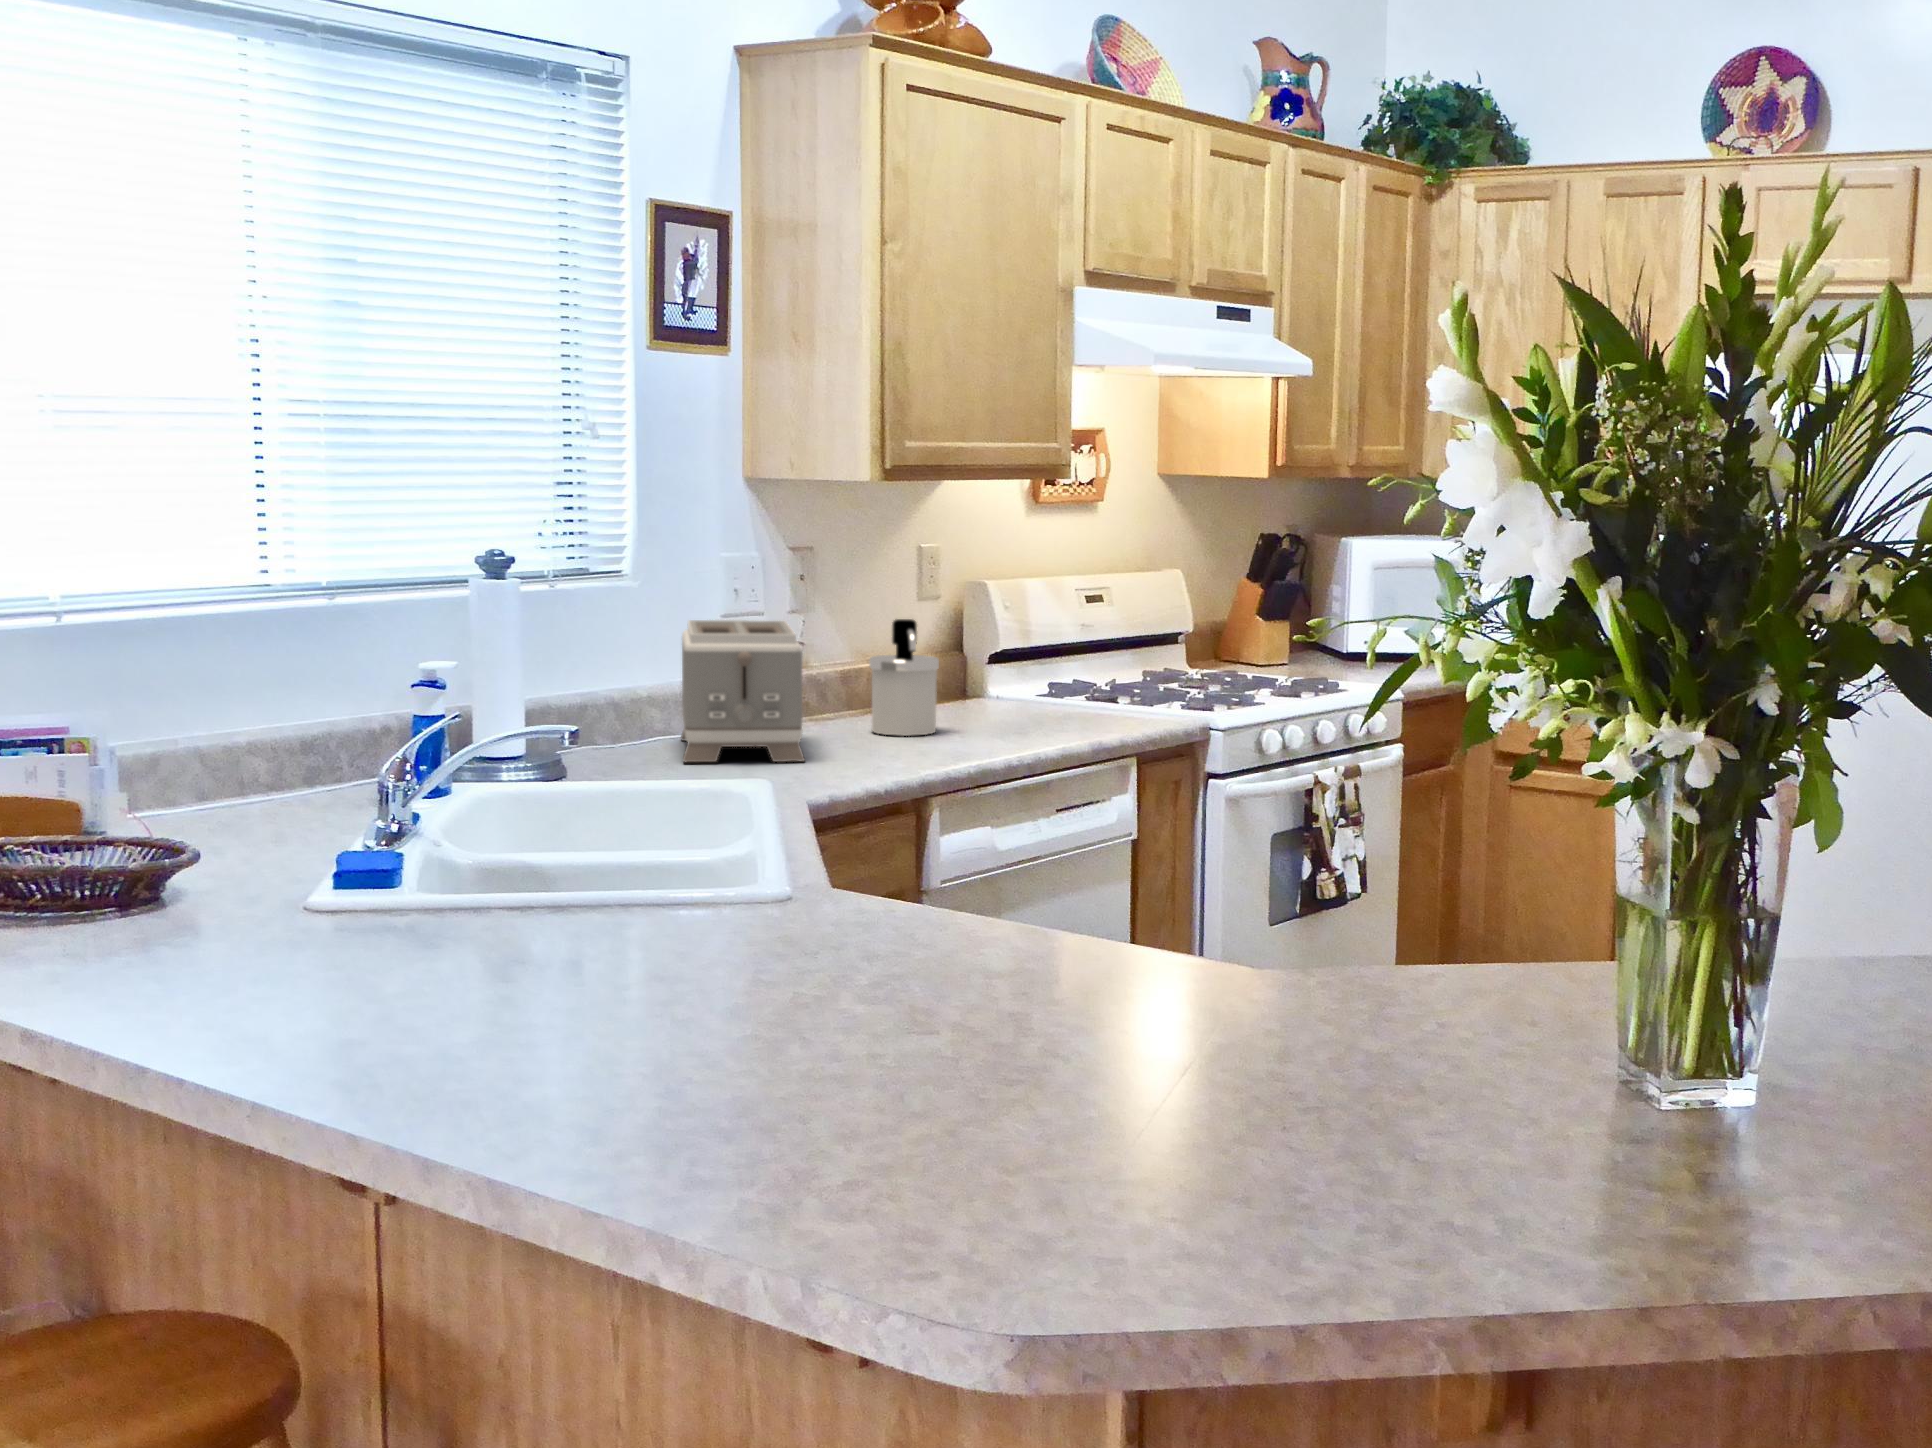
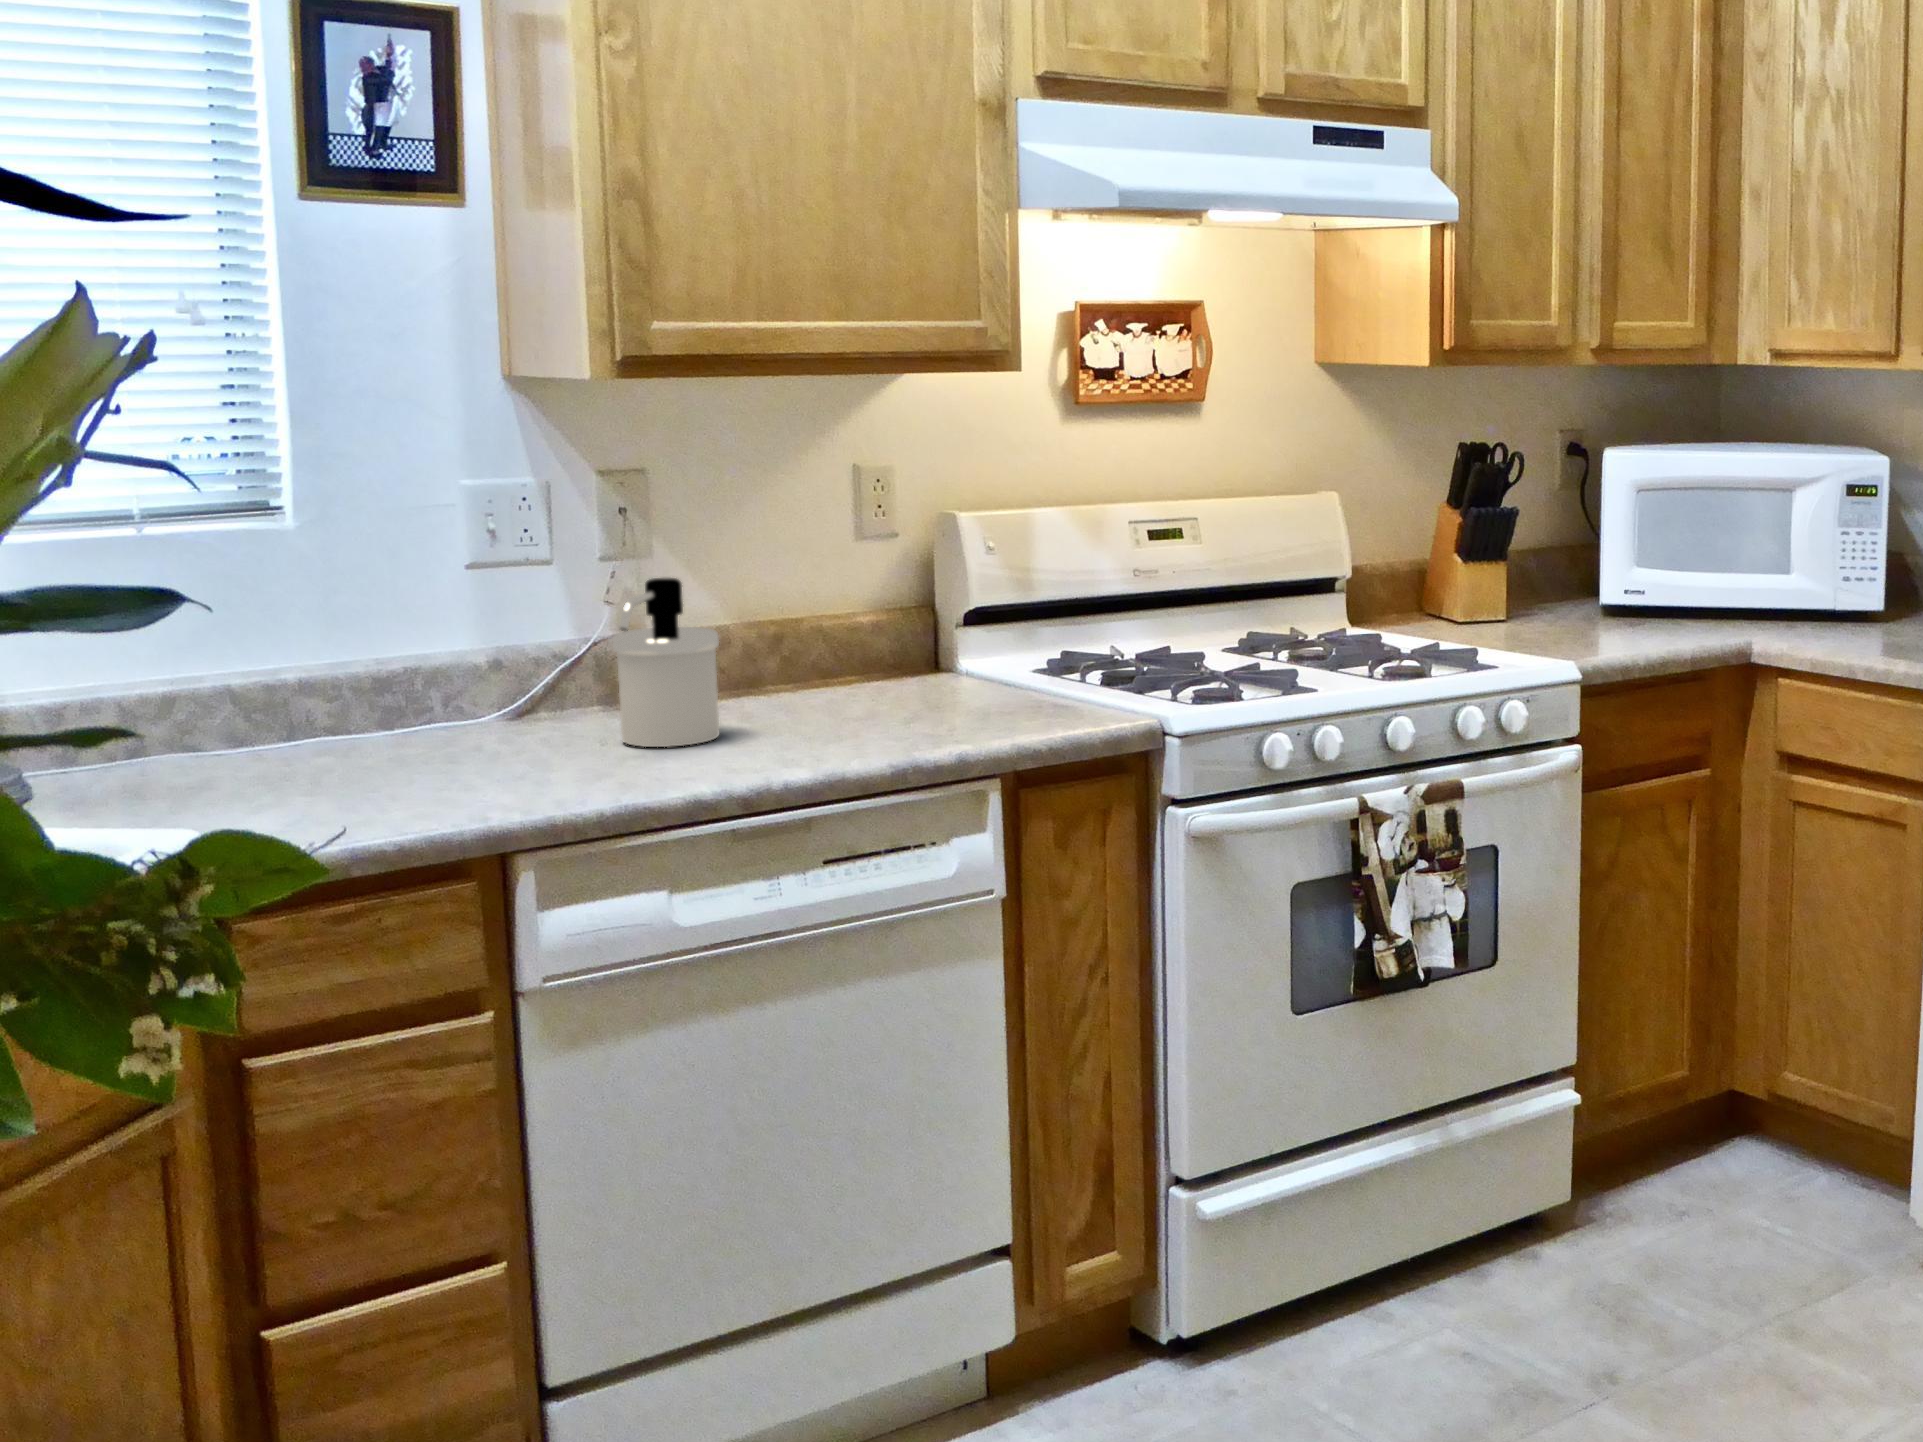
toaster: present [681,620,805,762] -> none [190,581,498,800]

